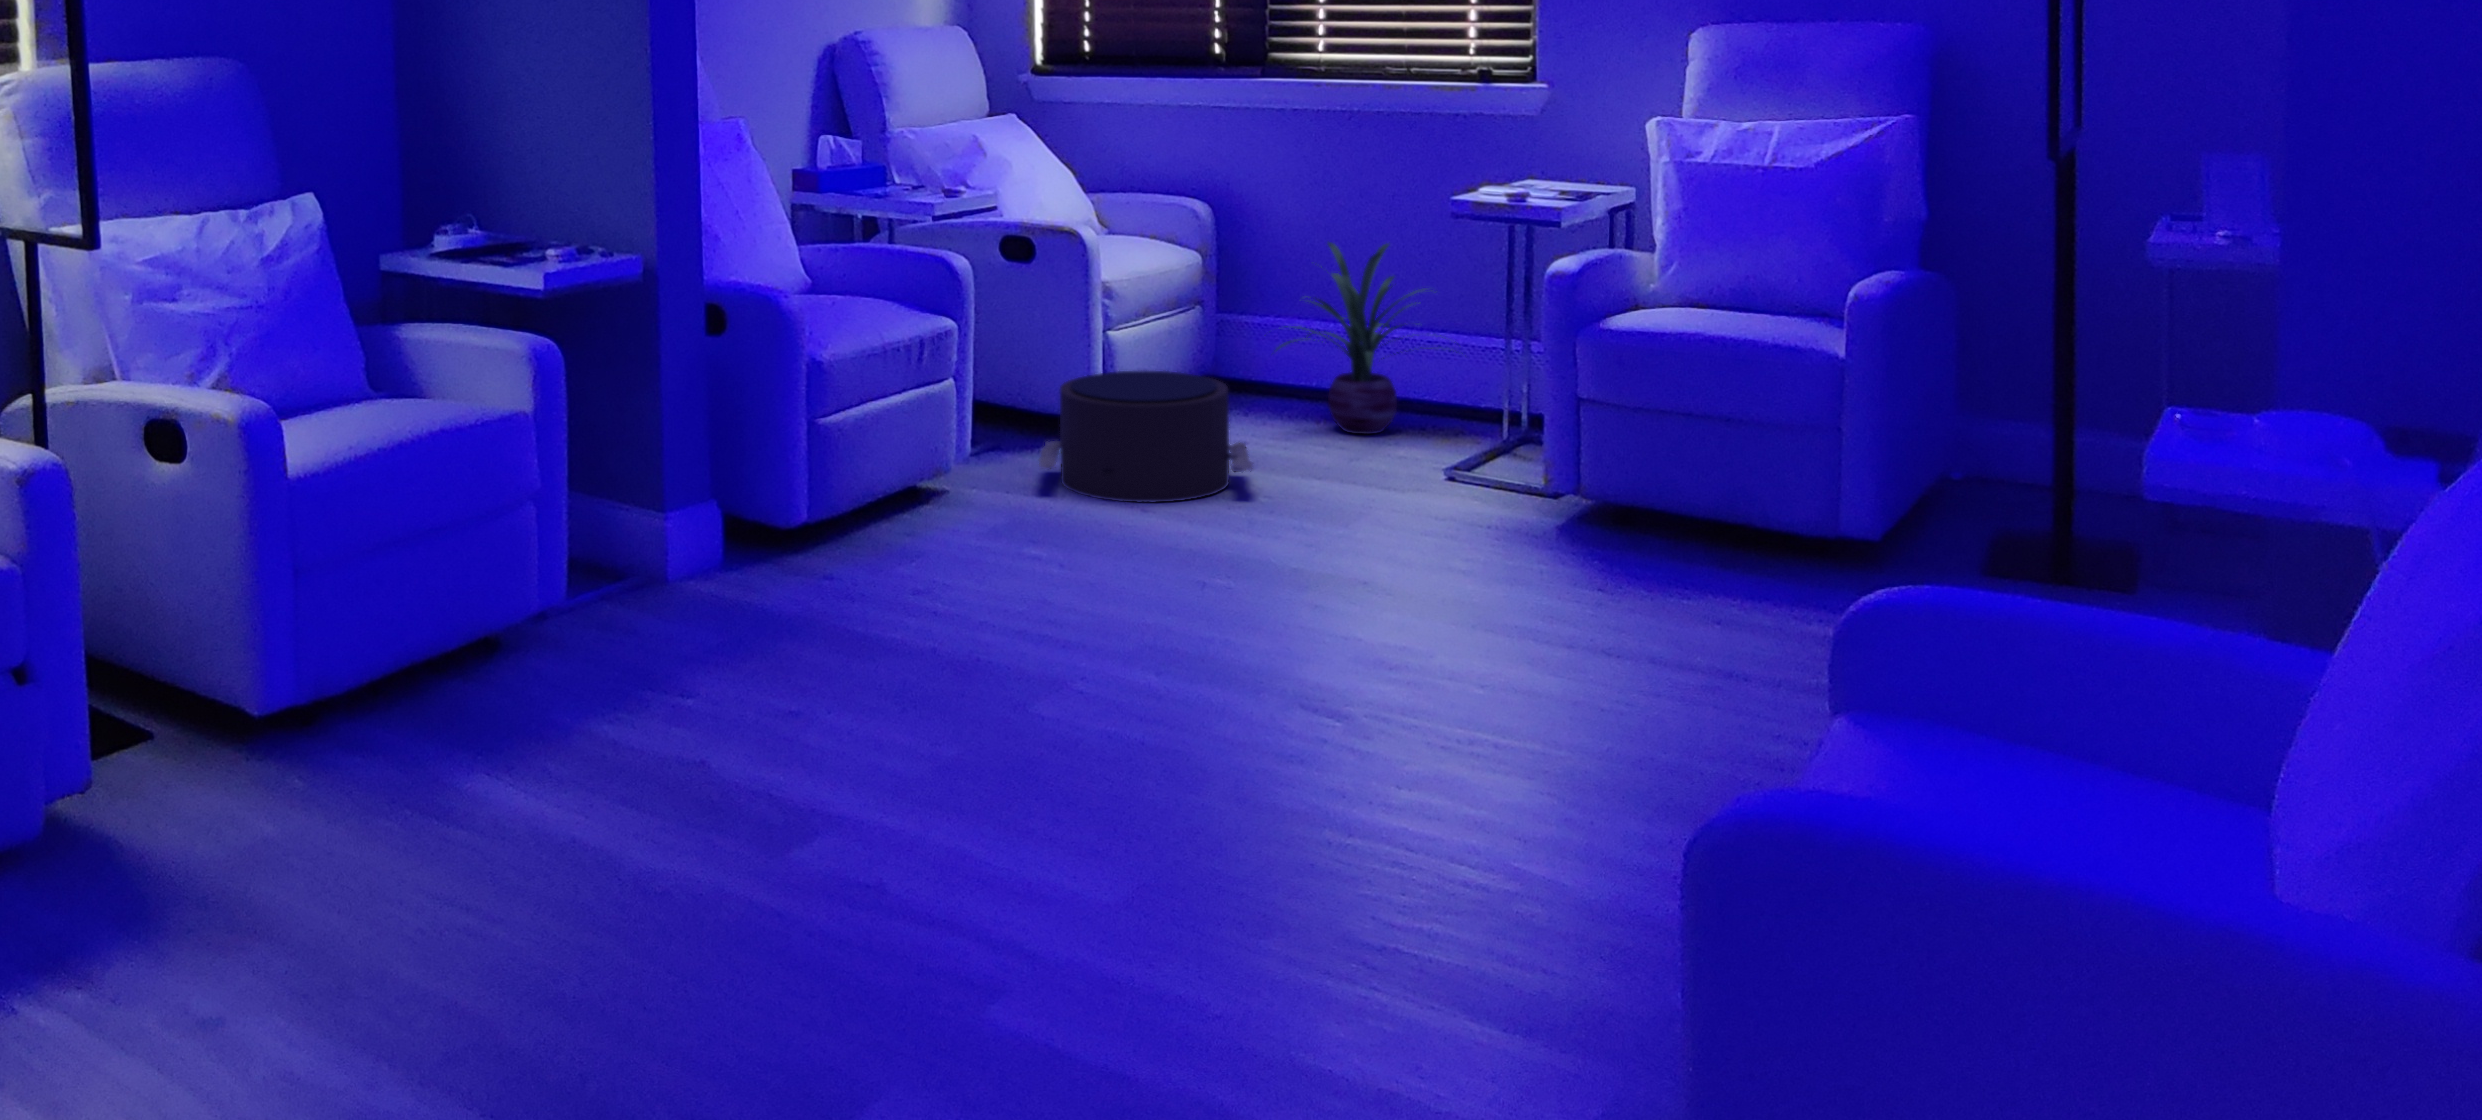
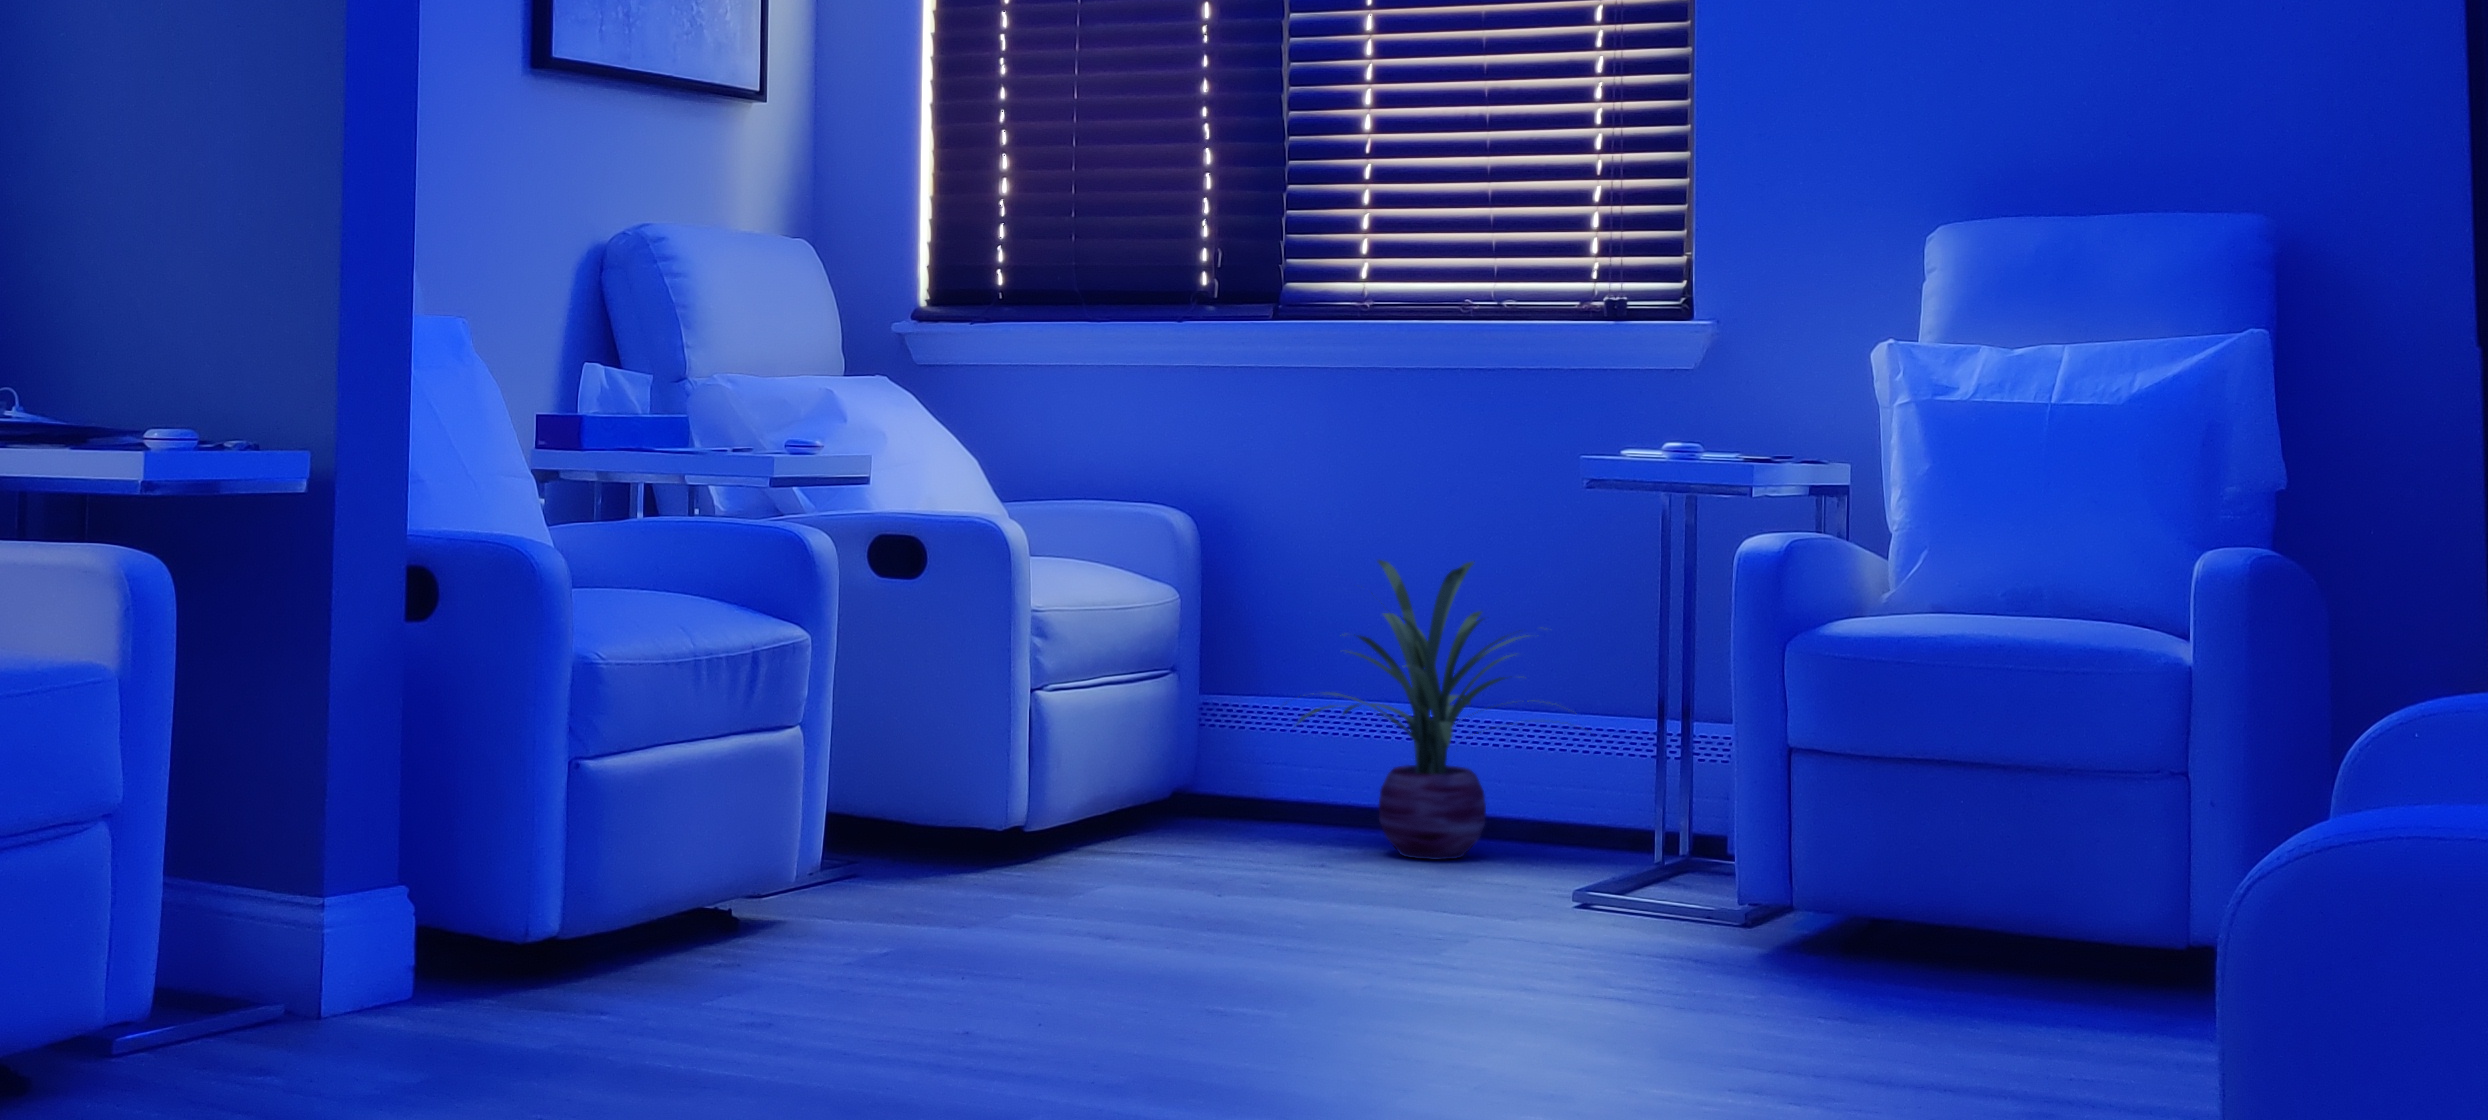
pouf: present [1039,371,1253,502] -> none [928,738,1273,930]

